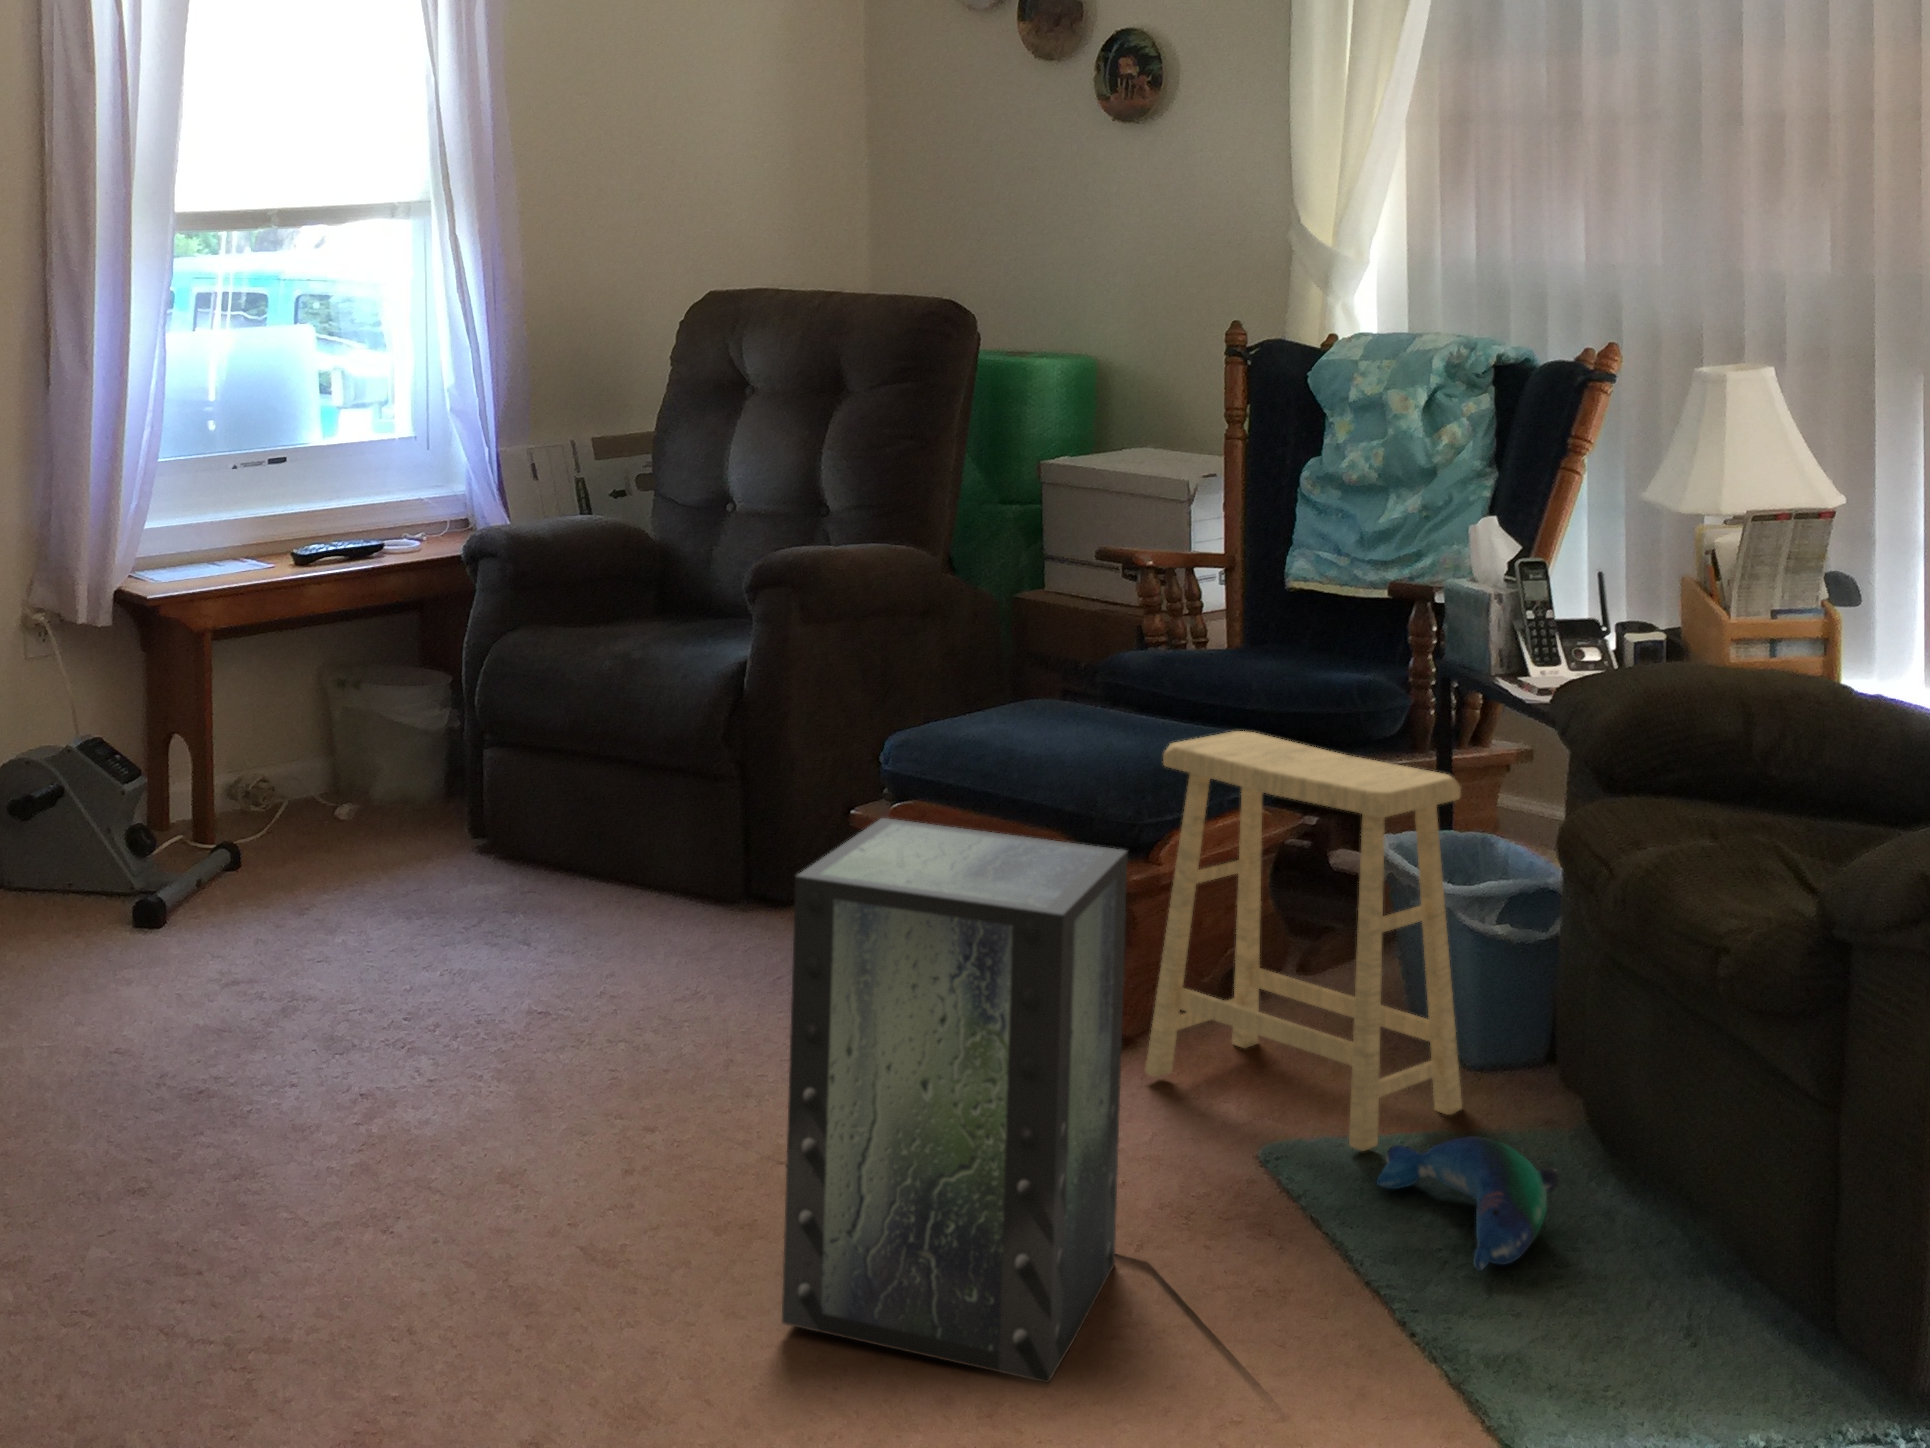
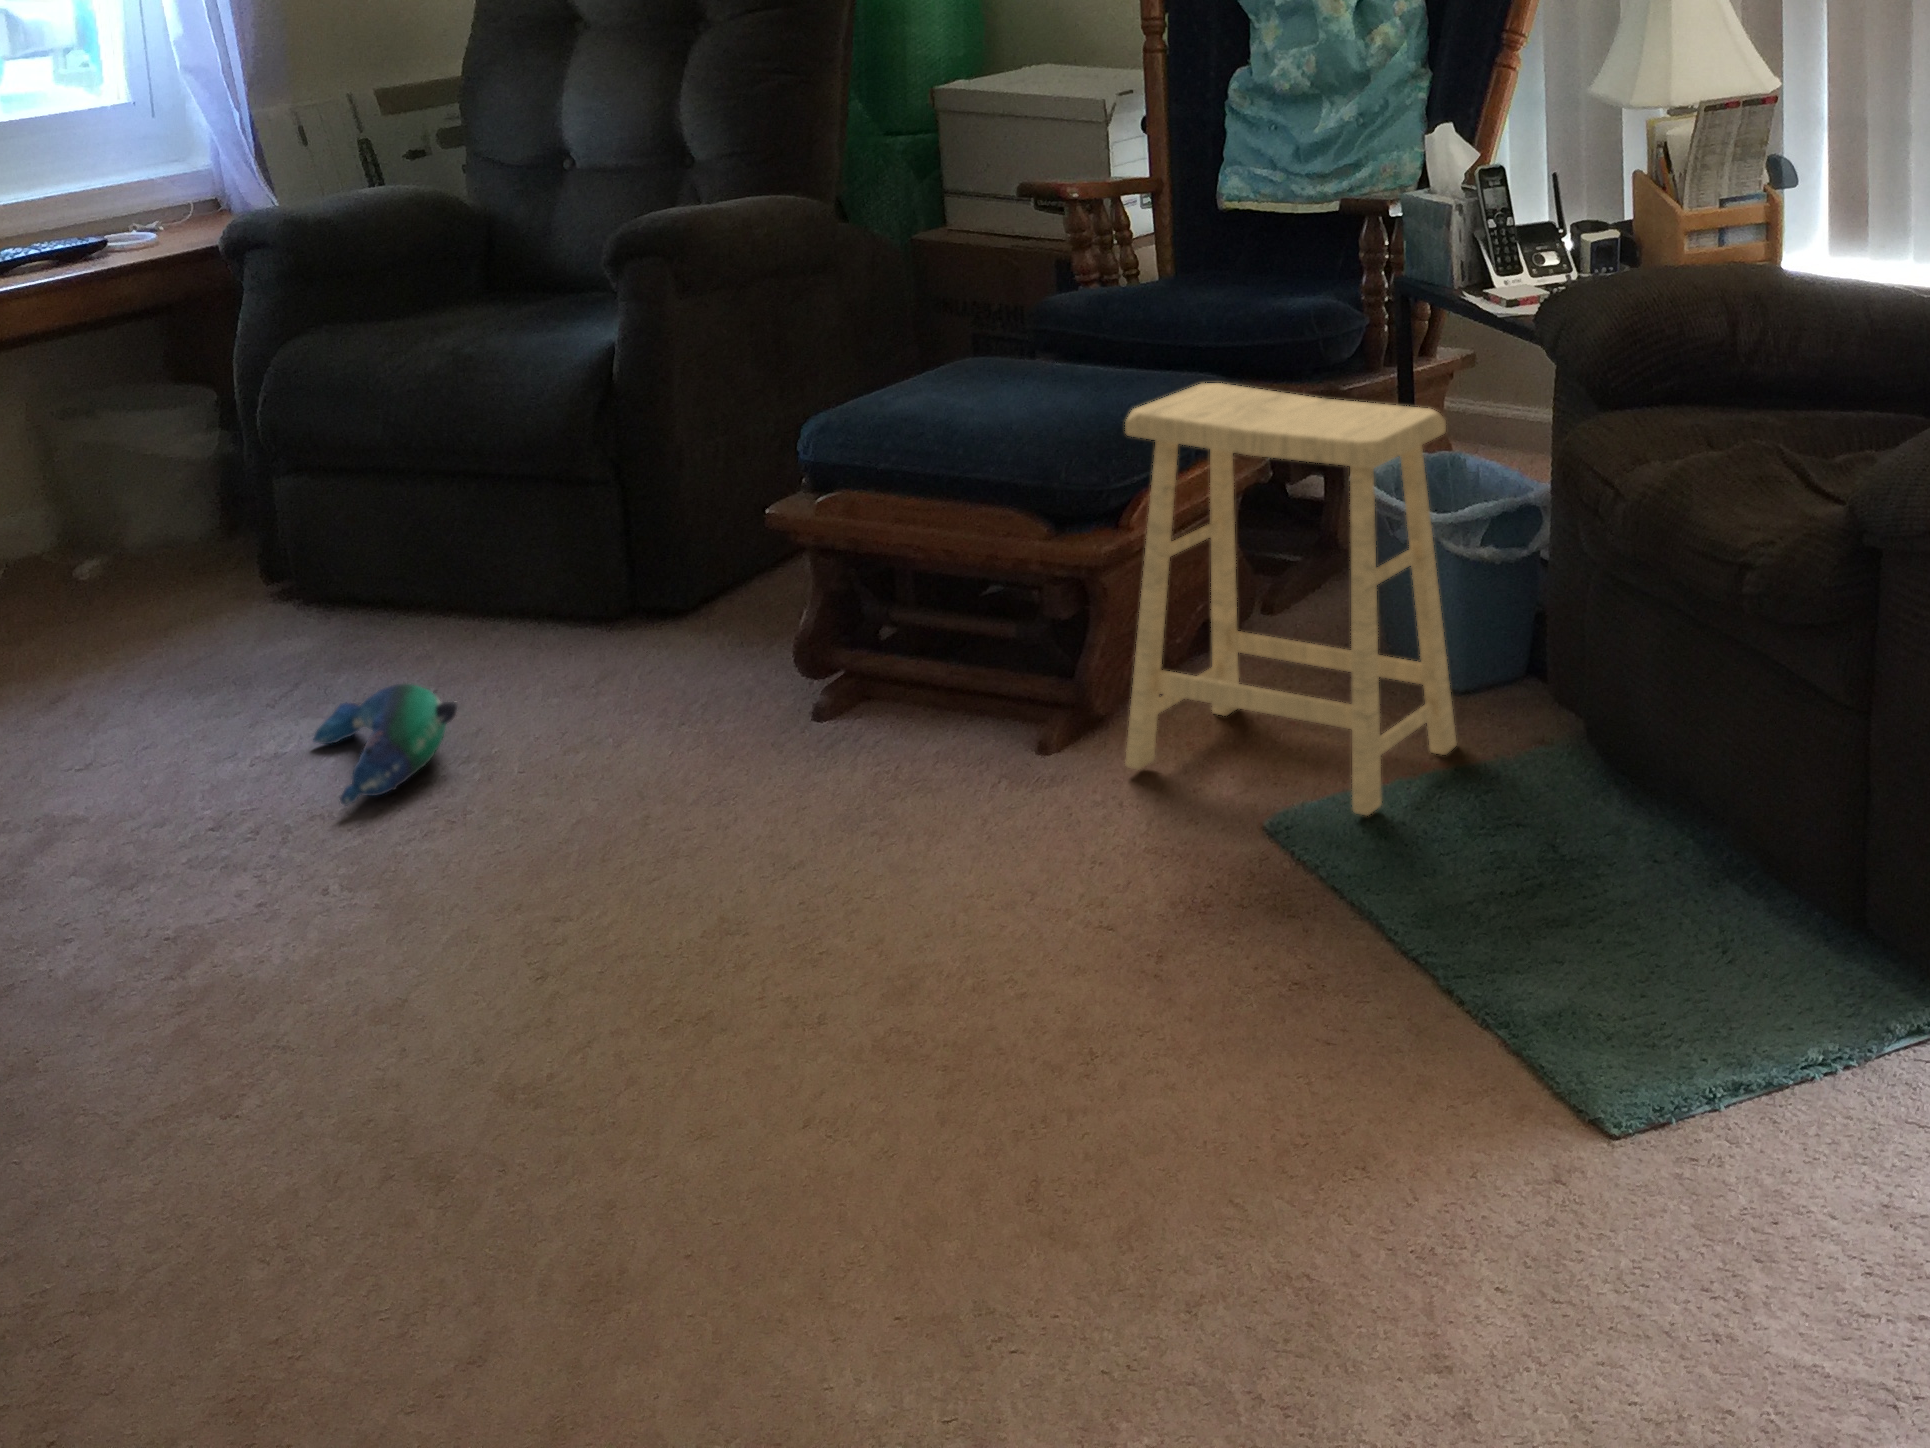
storage box: present [782,818,1128,1383] -> none [706,559,1124,1186]
plush toy: present [1376,1136,1558,1271] -> present [313,684,457,805]

